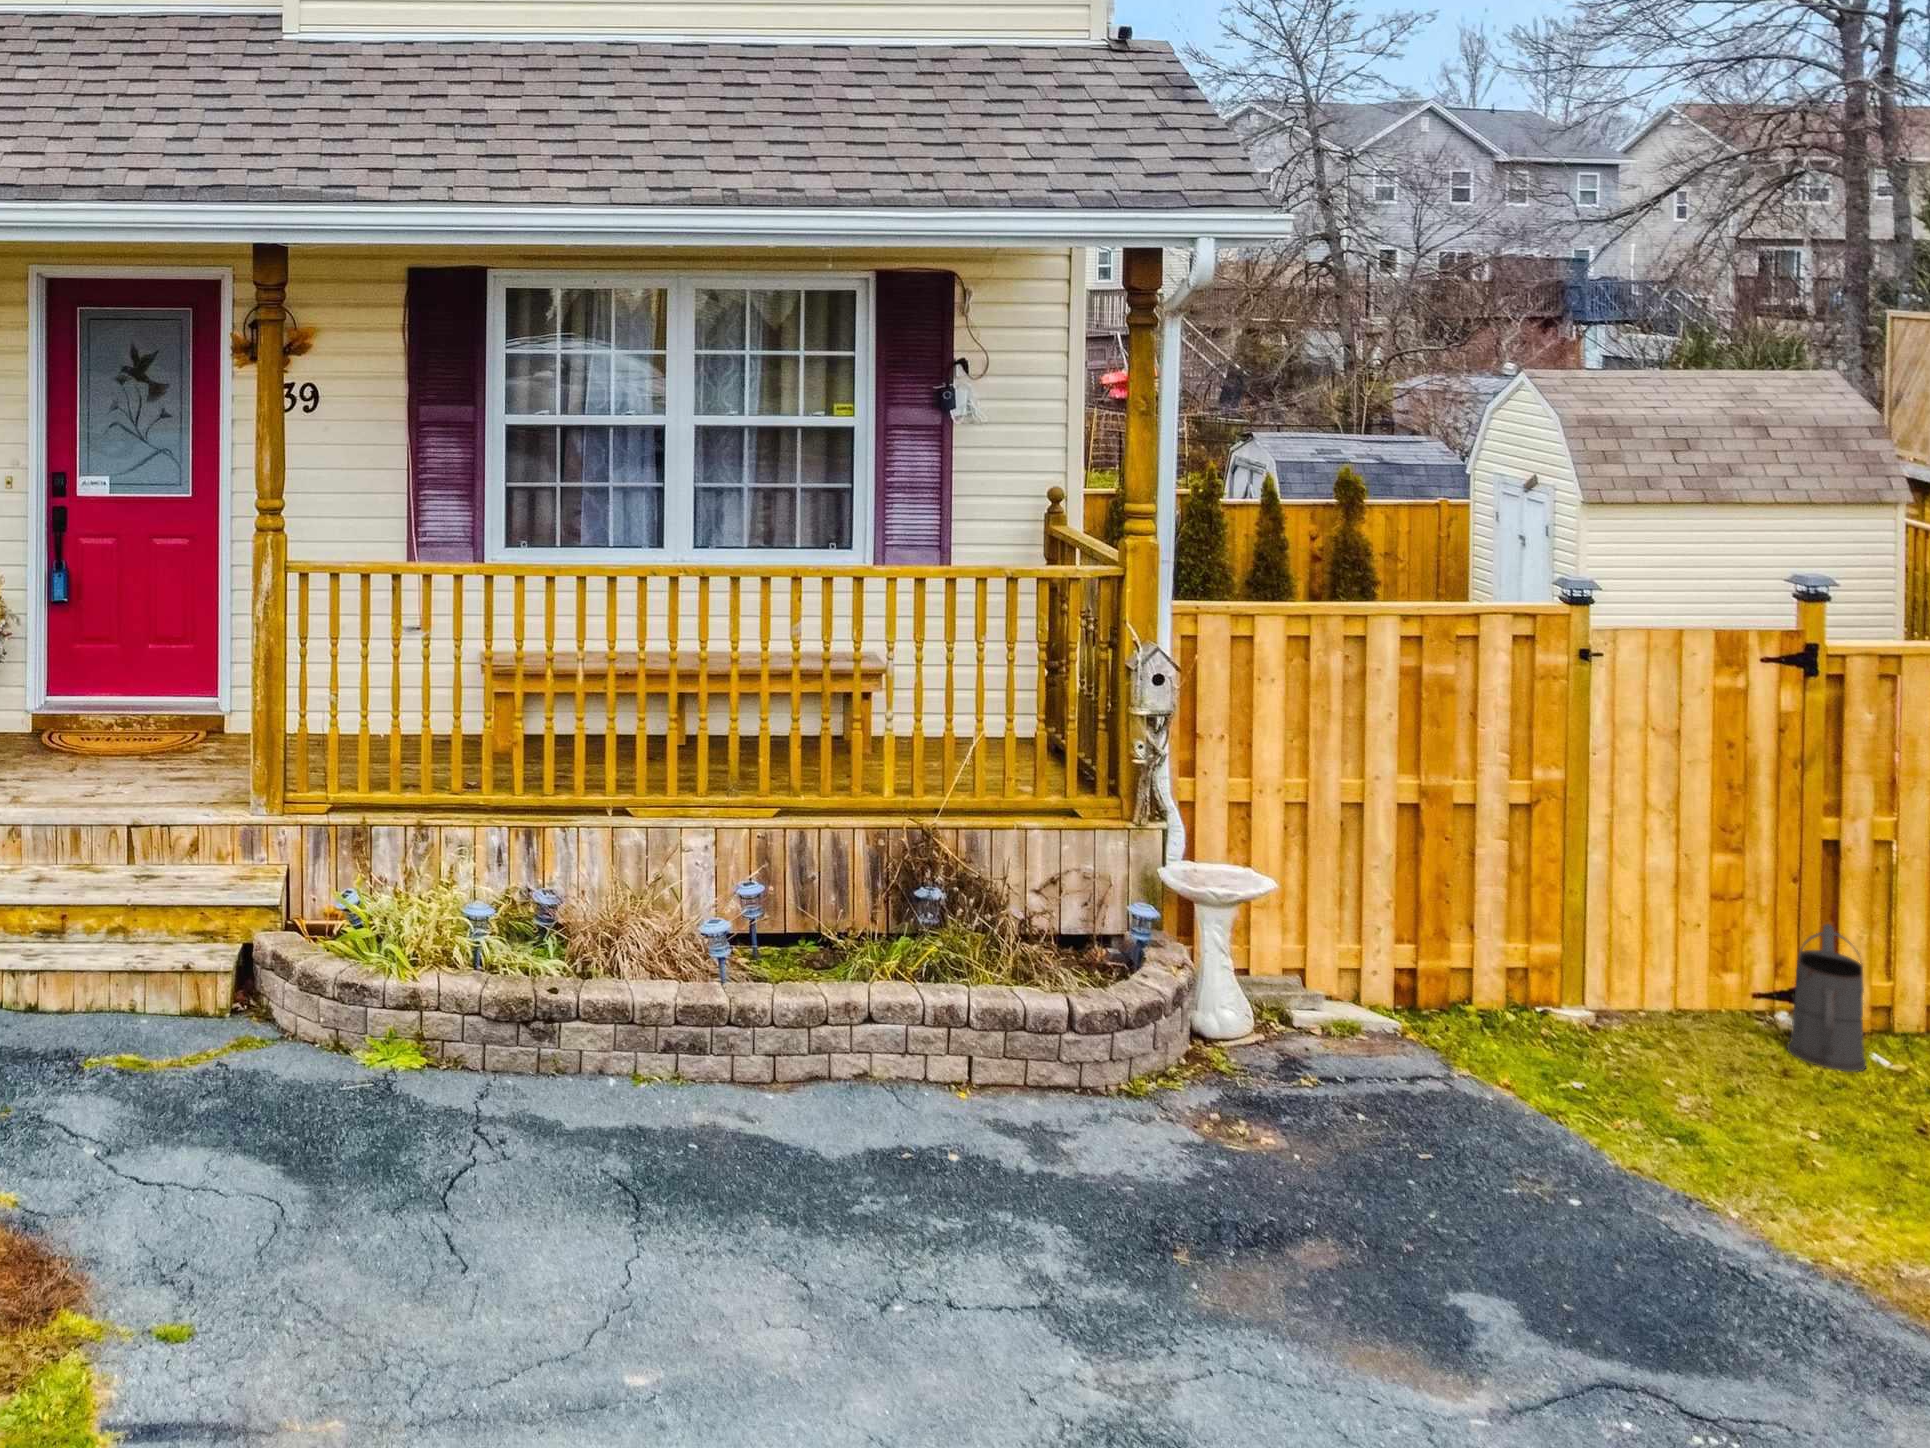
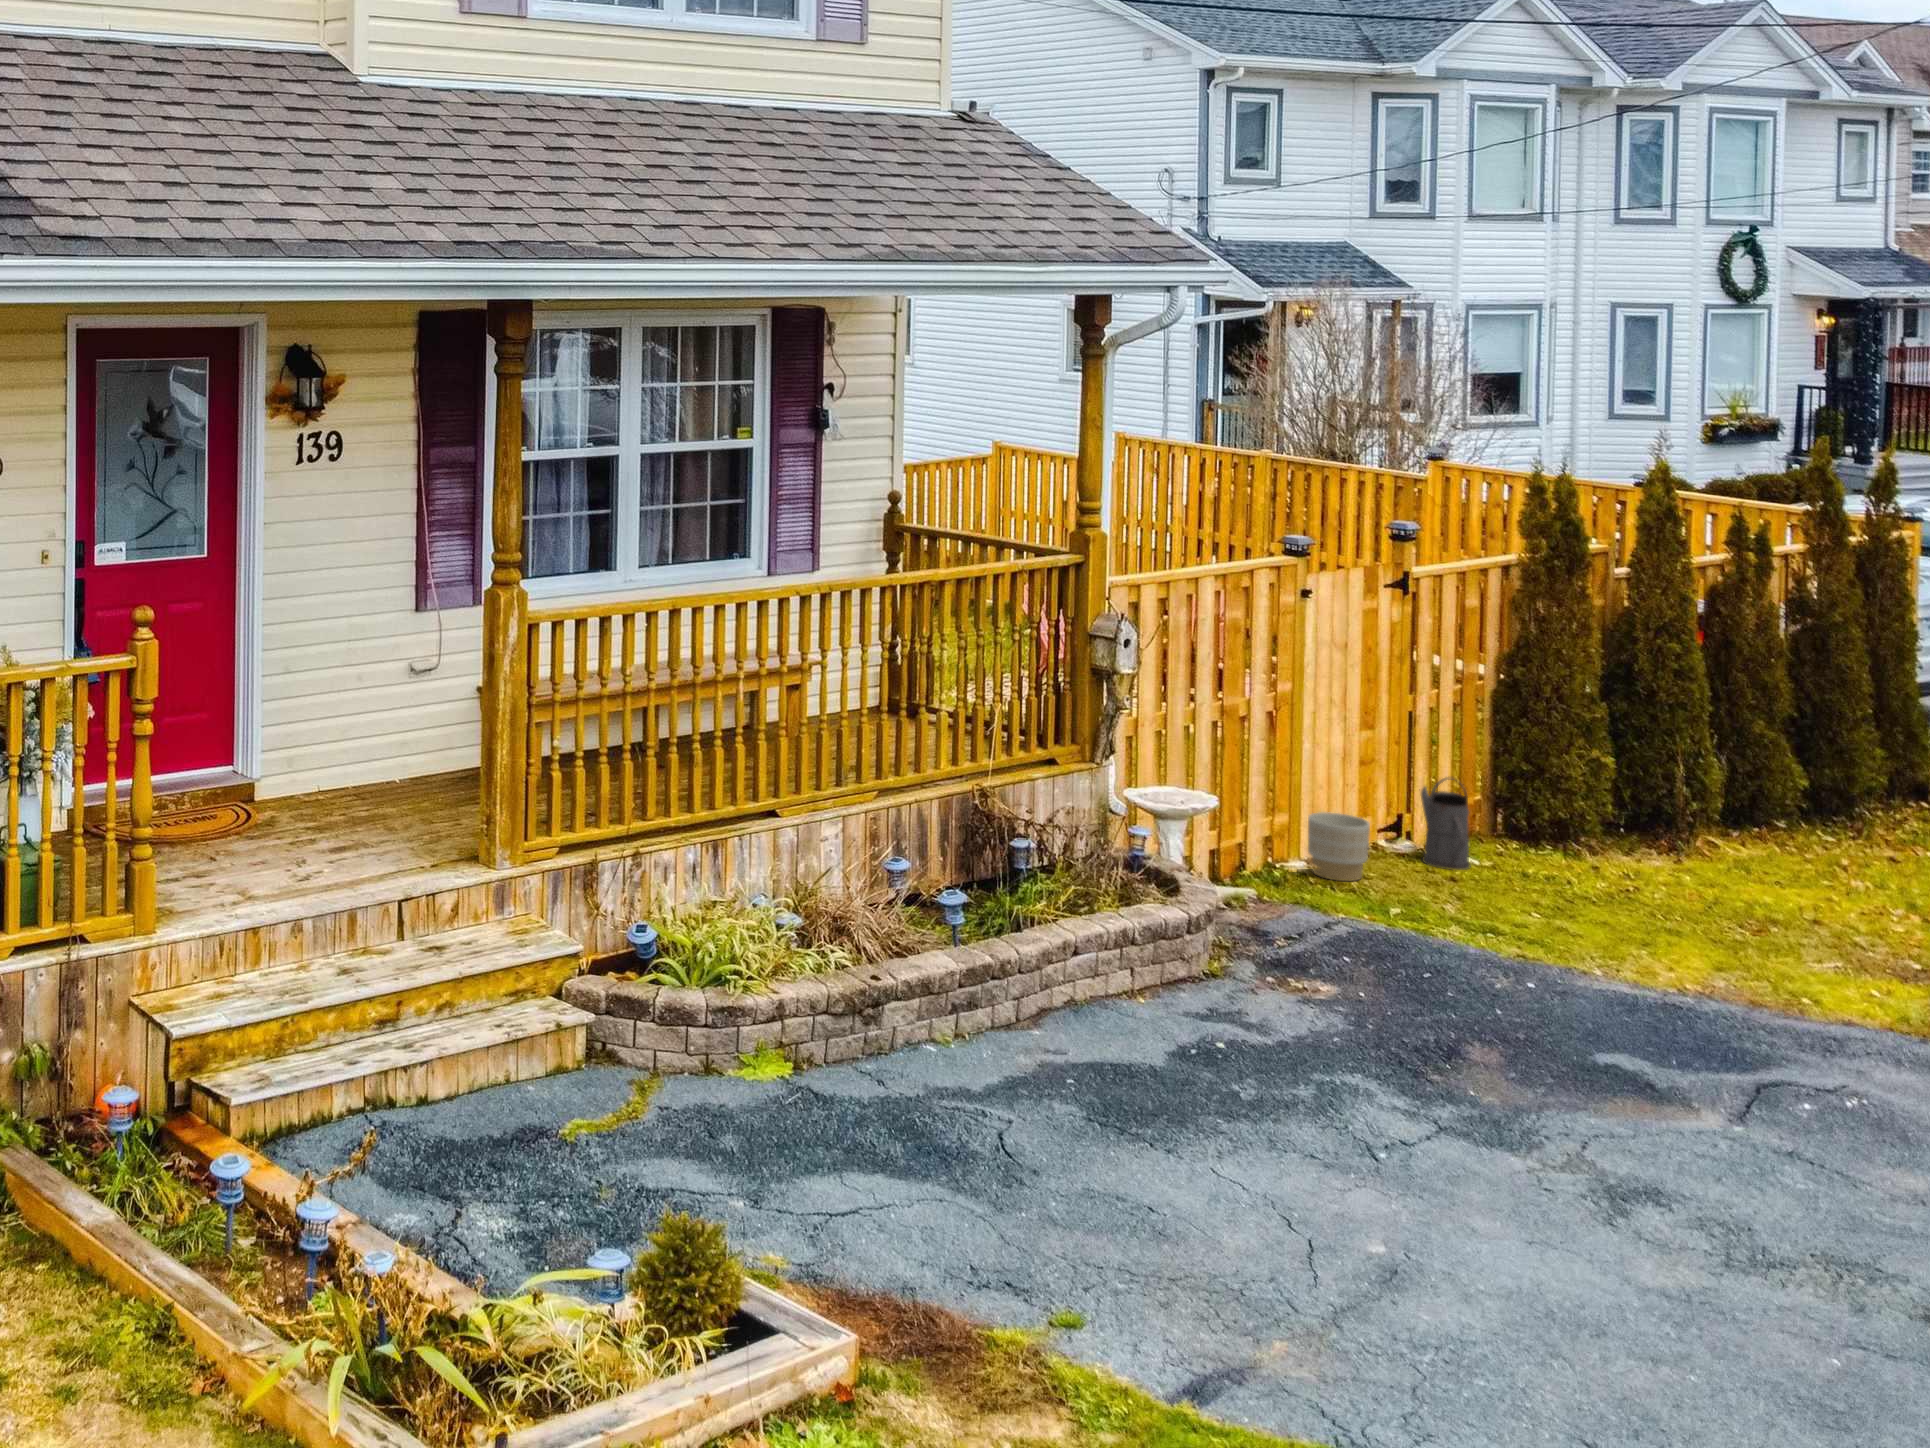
planter: none [1547,942,1641,1046] -> present [1308,812,1370,881]

